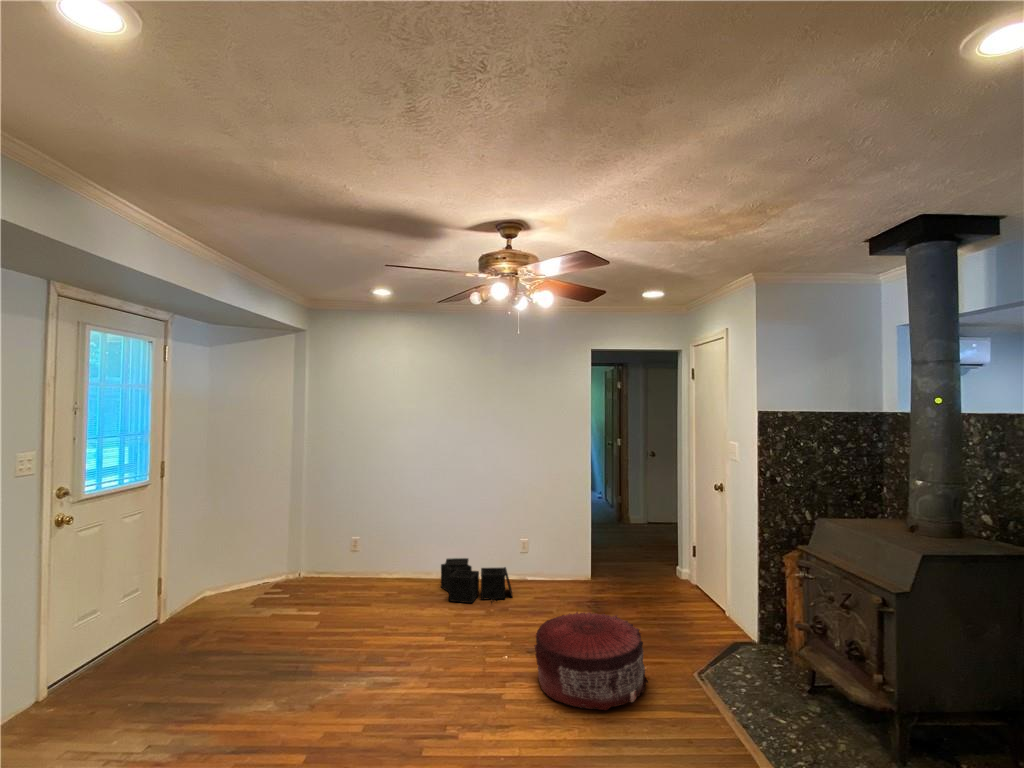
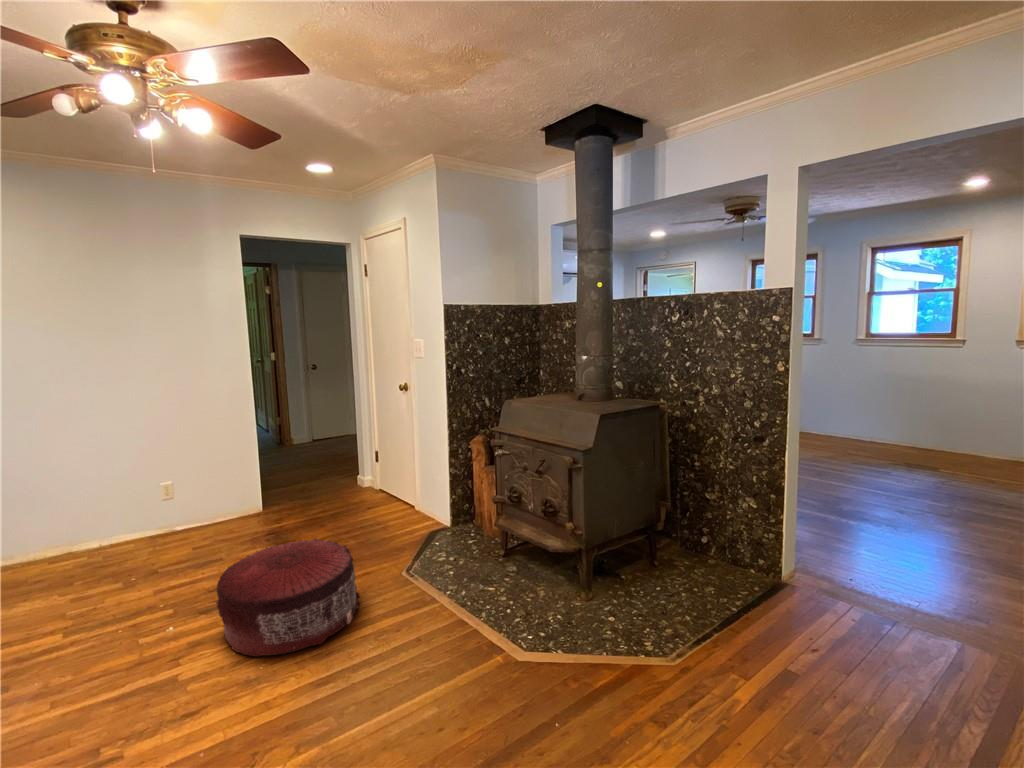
storage bin: present [441,558,513,603] -> none [33,520,162,585]

